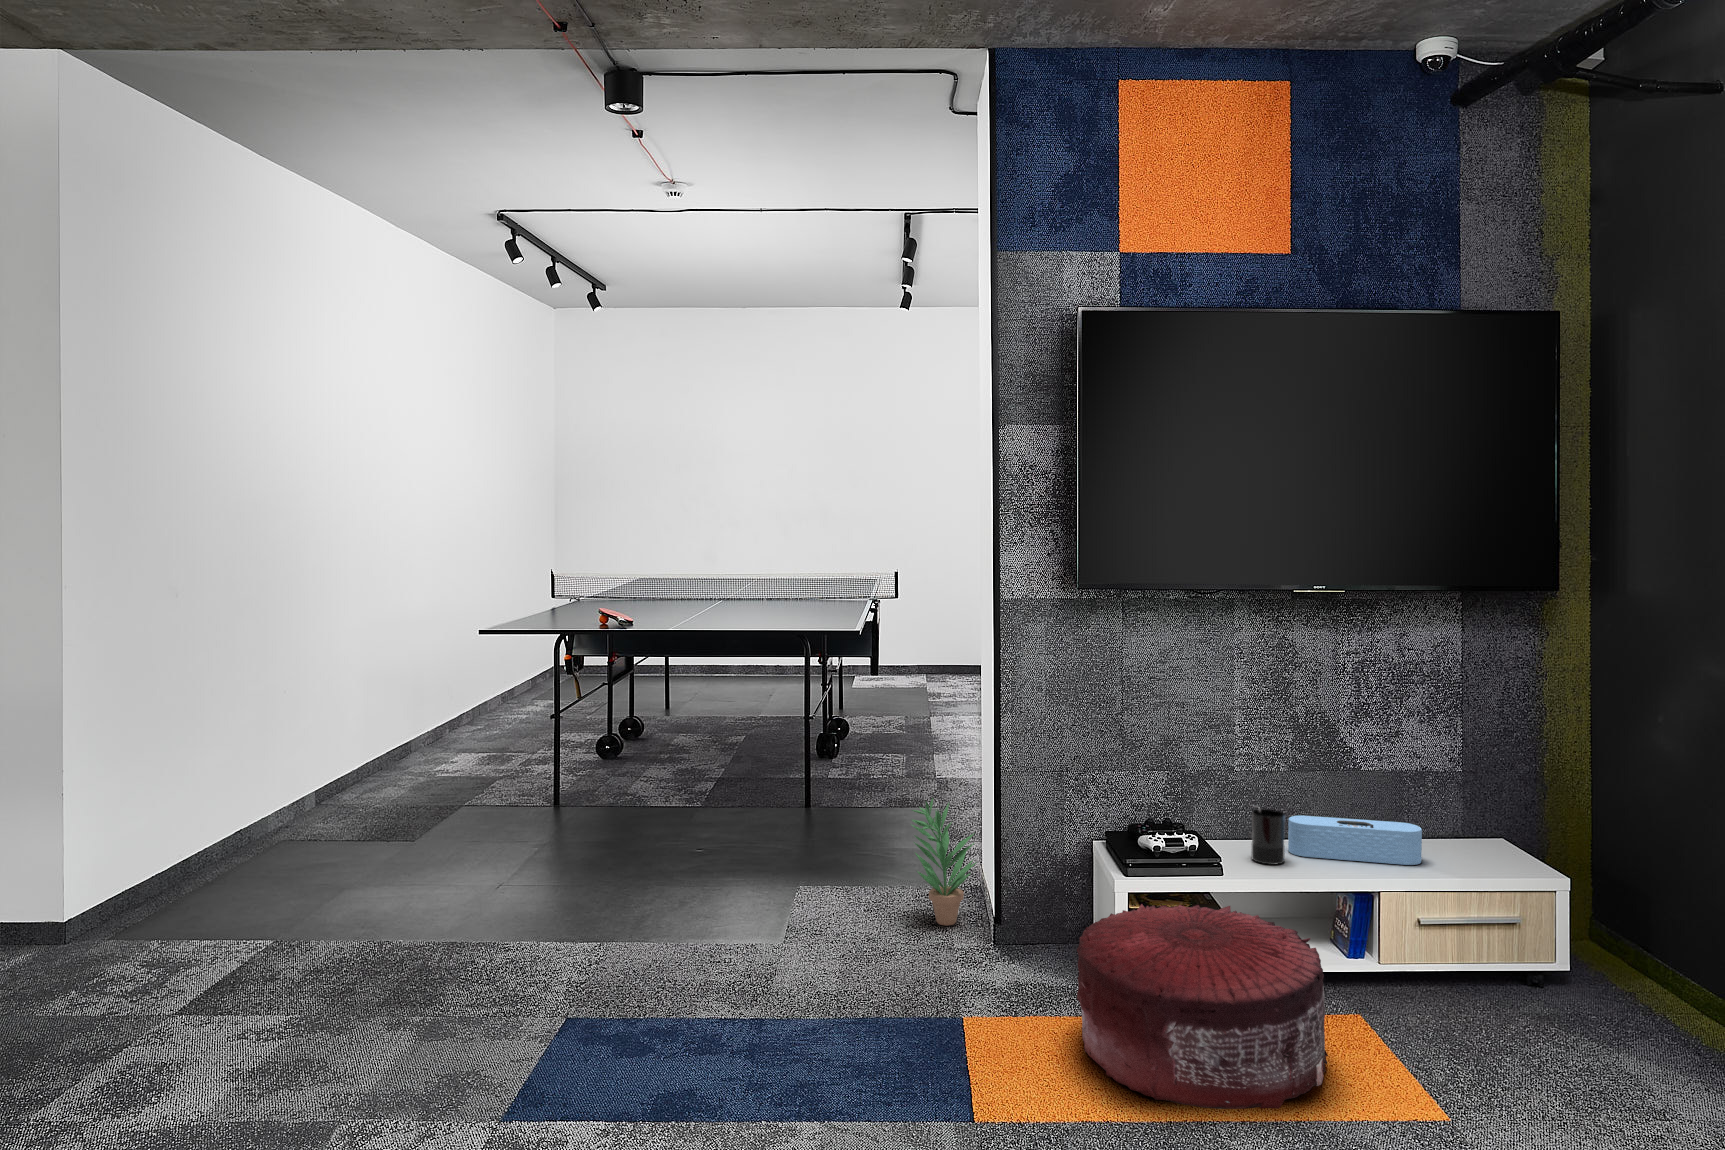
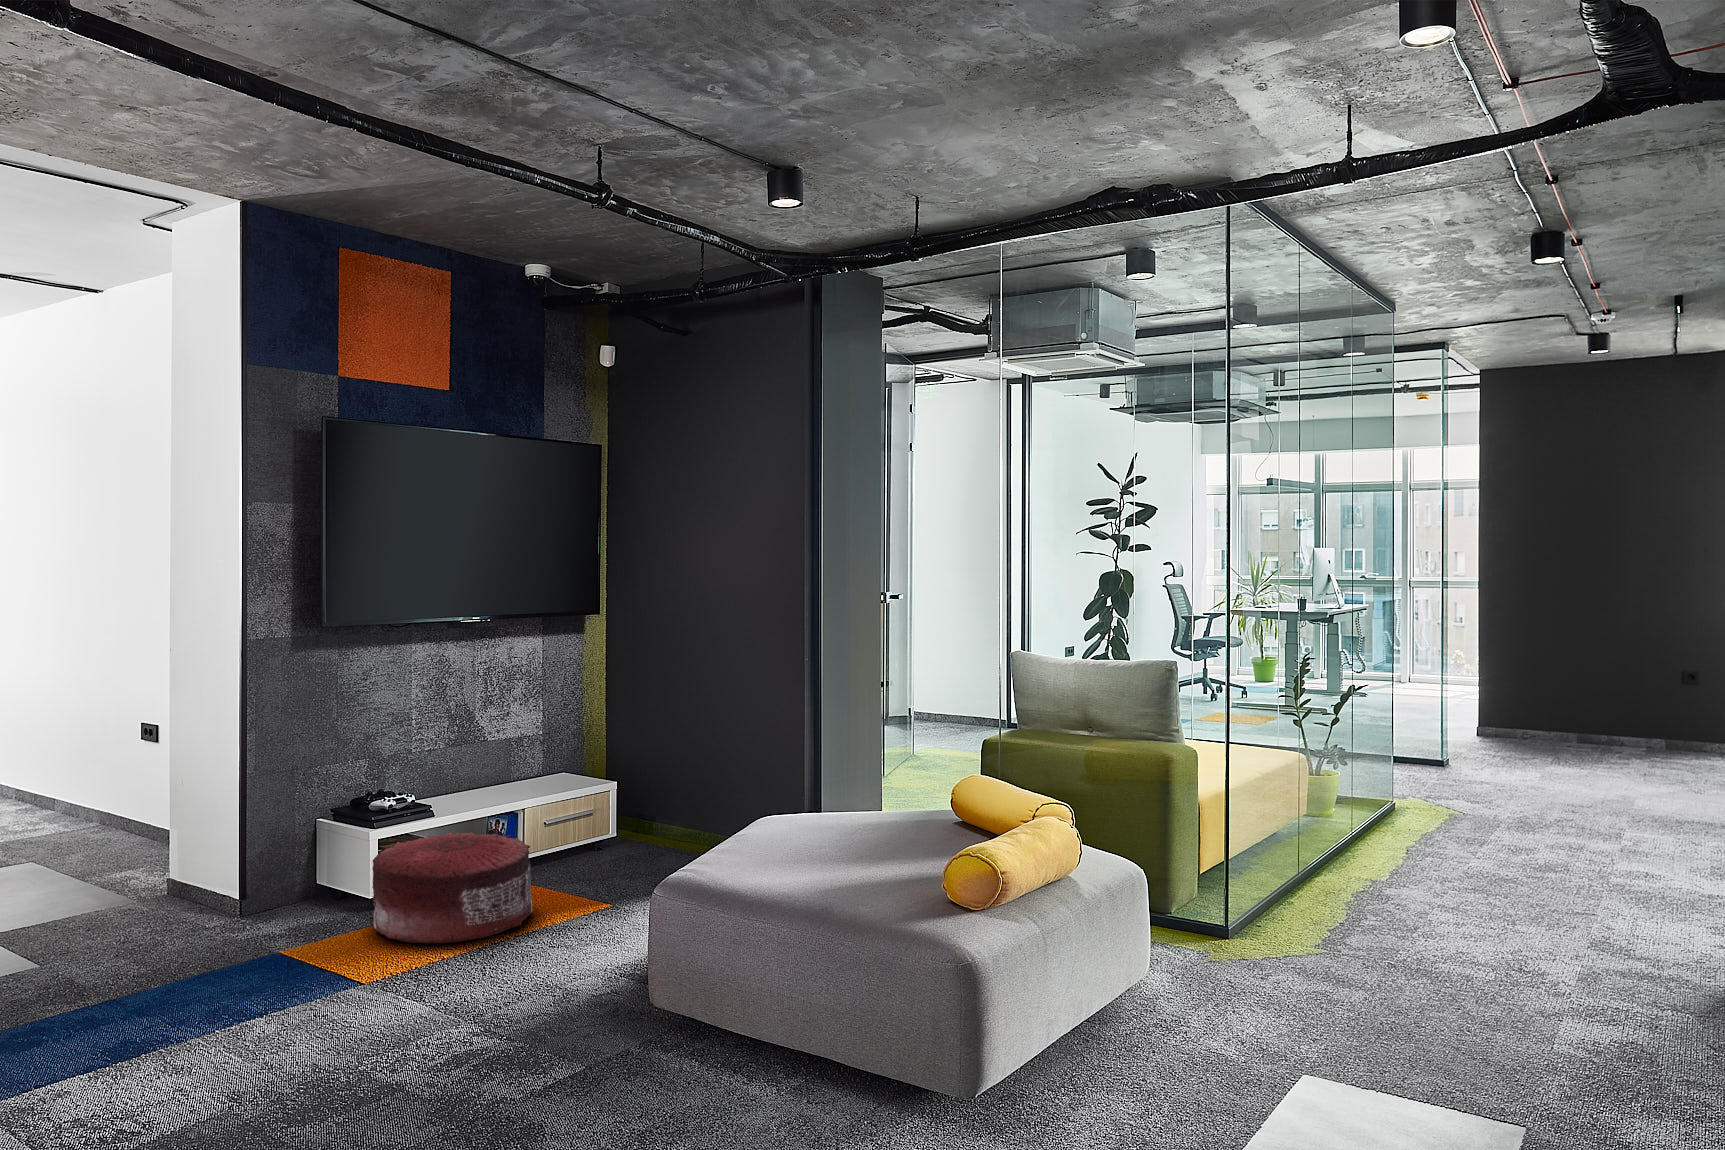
potted plant: present [912,798,976,926] -> none [157,810,225,915]
candle: present [1251,807,1285,865] -> none [438,770,462,807]
speaker: present [1288,816,1422,865] -> none [457,768,536,800]

